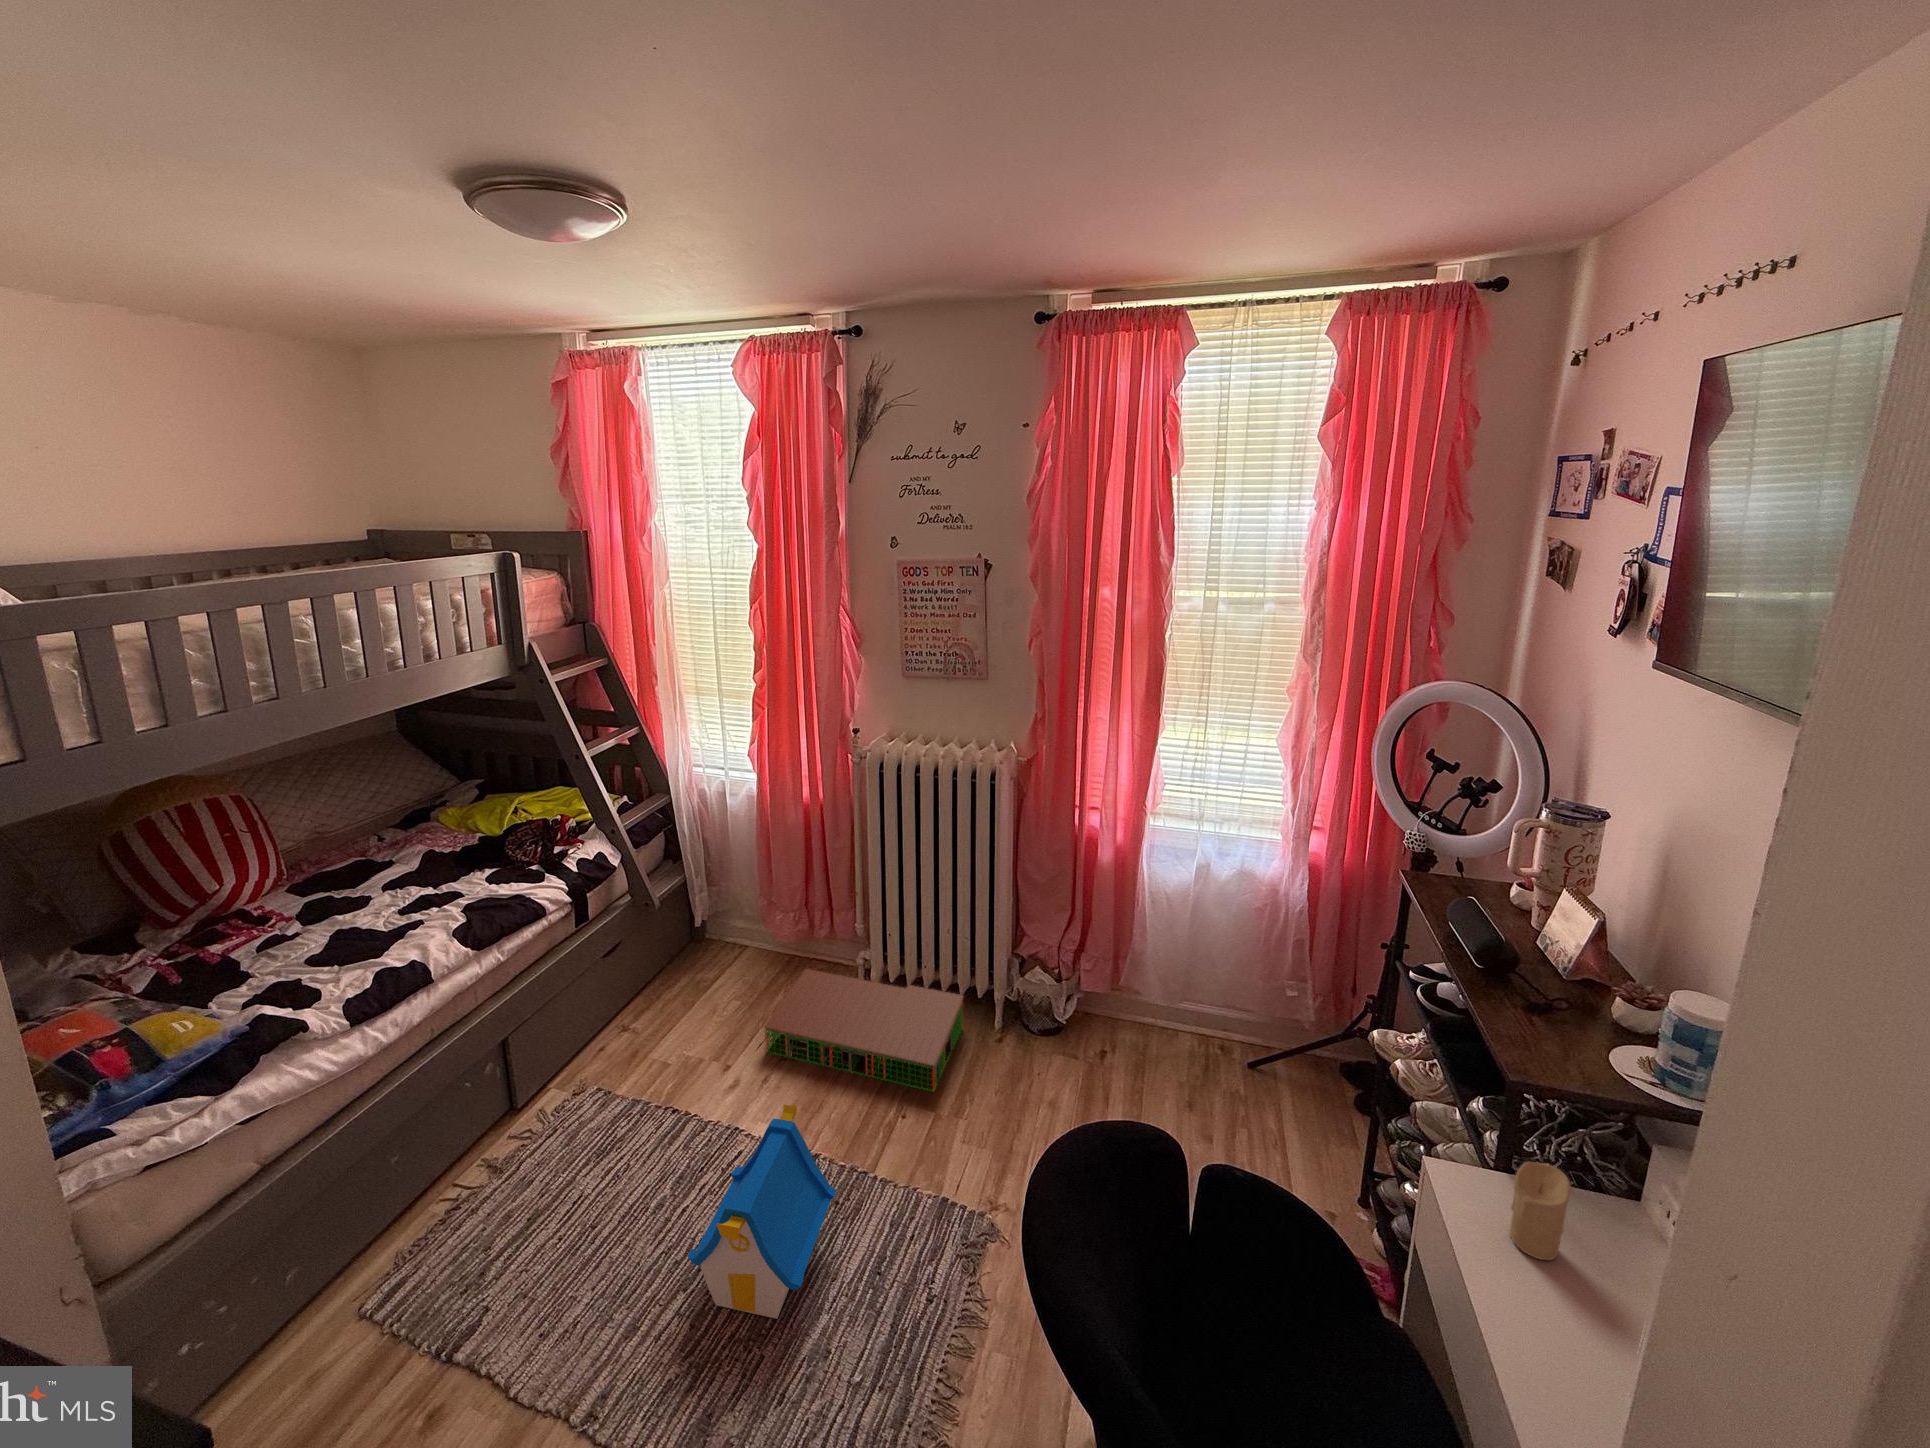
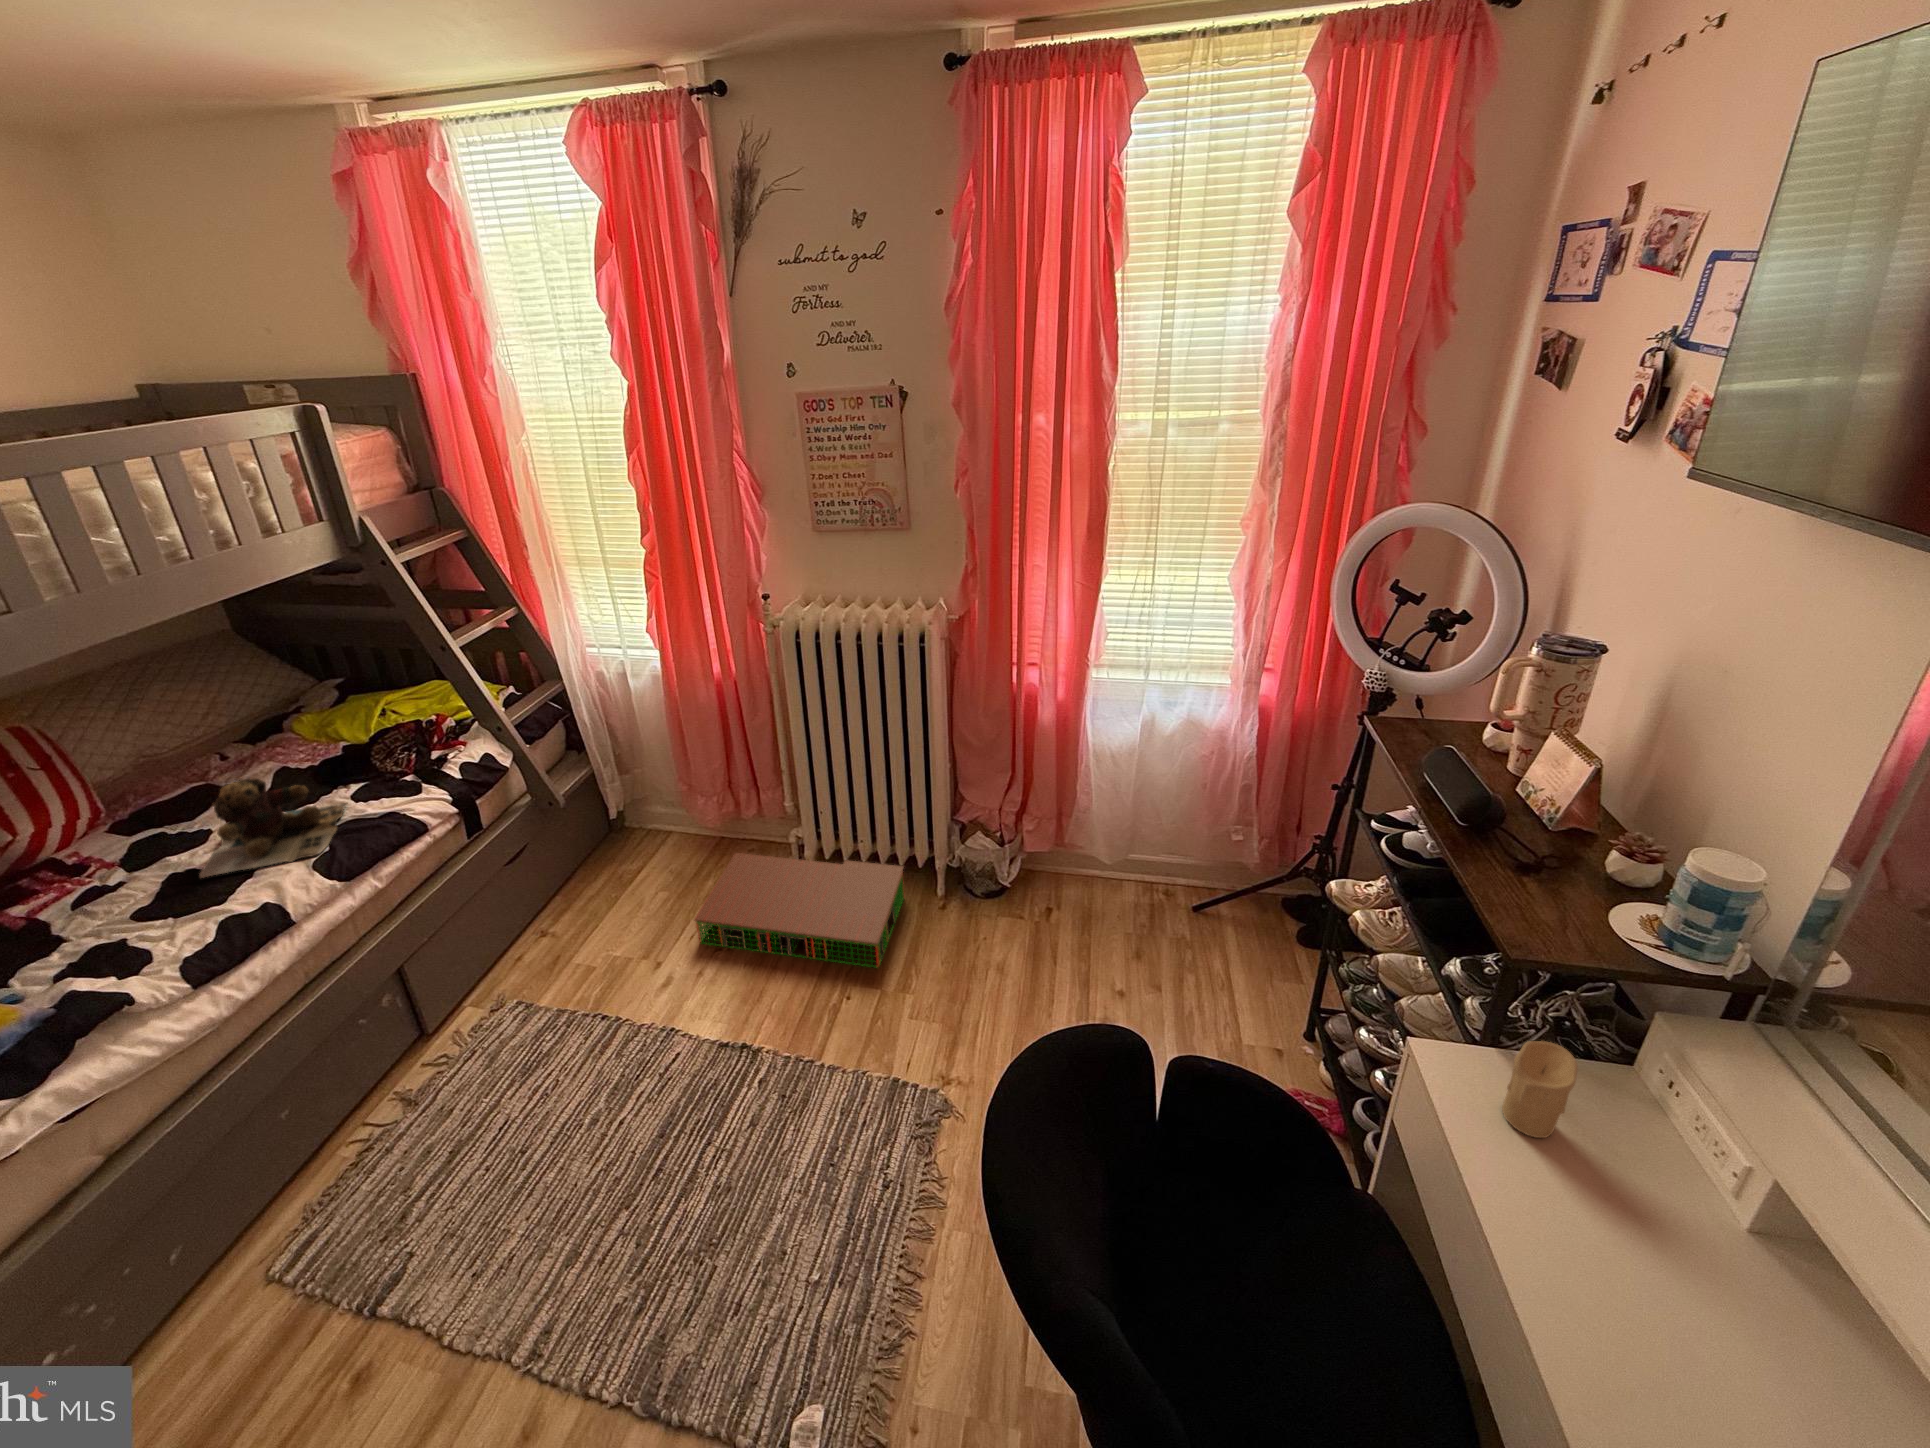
teddy bear: none [359,854,480,937] -> present [200,778,346,878]
toy house: present [687,1105,836,1319] -> none [624,1011,782,1226]

